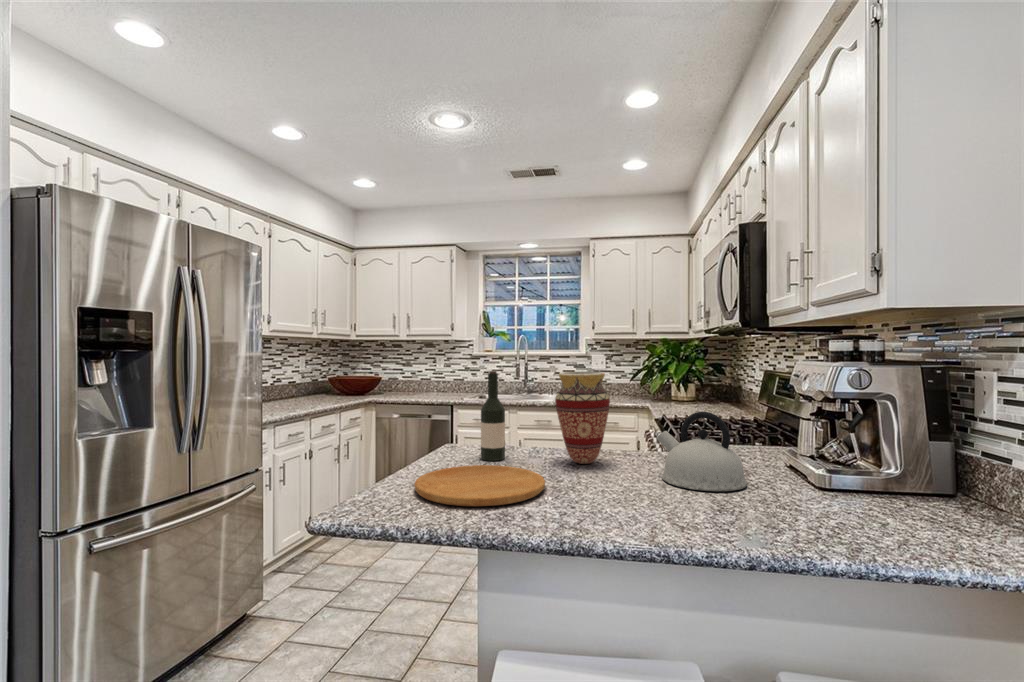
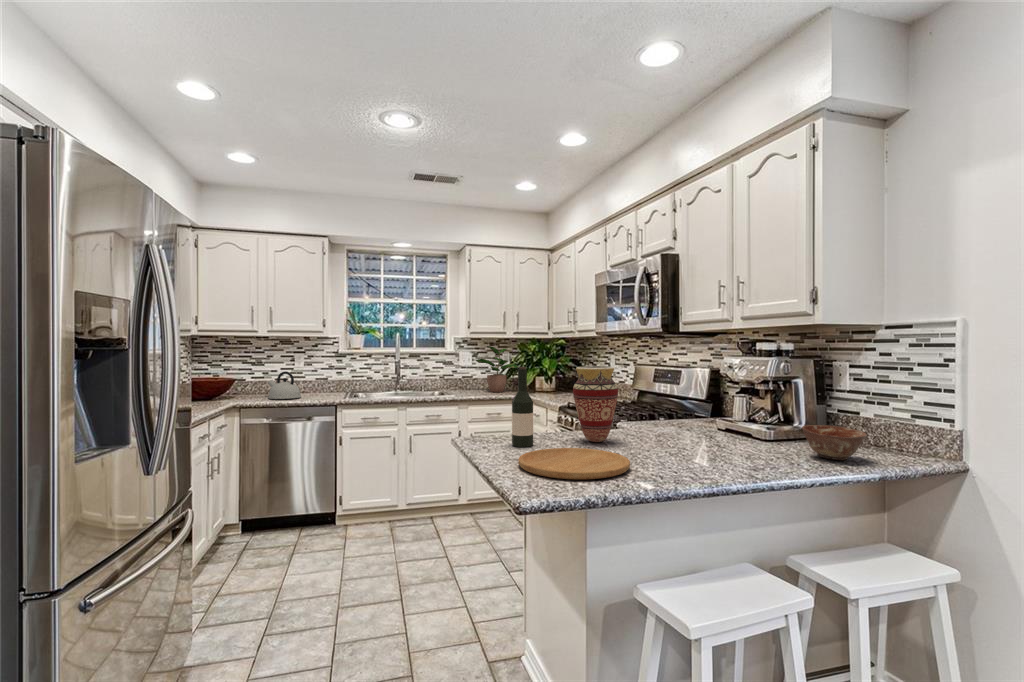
potted plant: none [605,348,653,399] -> present [476,346,519,392]
kettle: present [657,412,747,491] -> present [268,371,301,399]
ceramic bowl: none [832,471,943,535] -> present [802,425,866,460]

